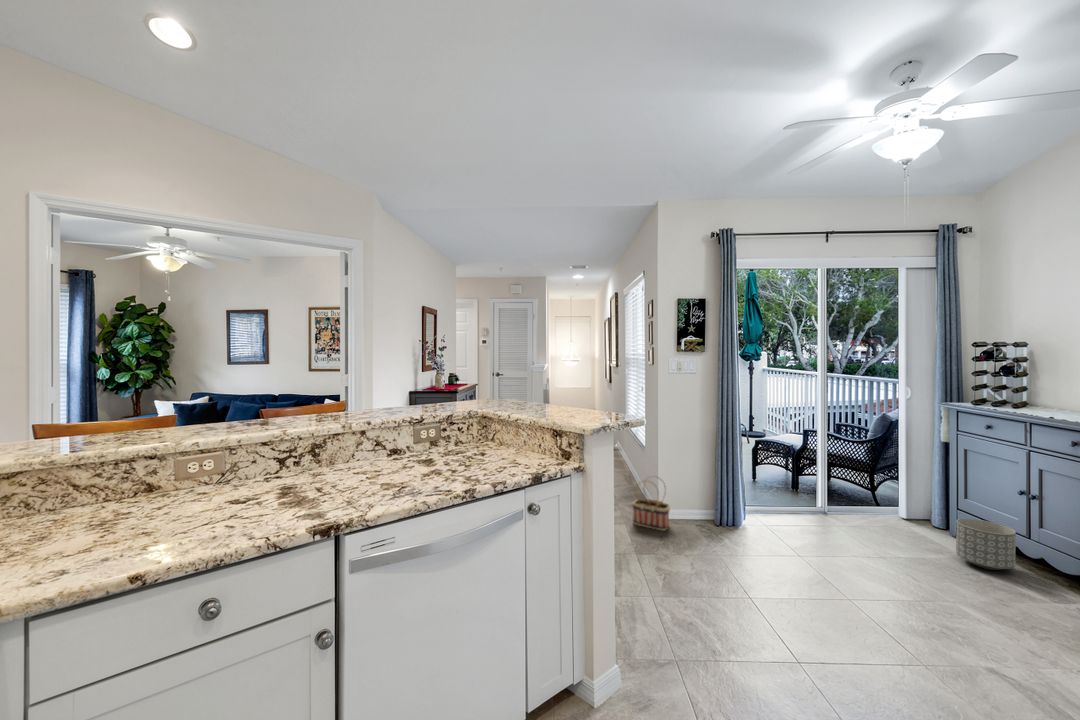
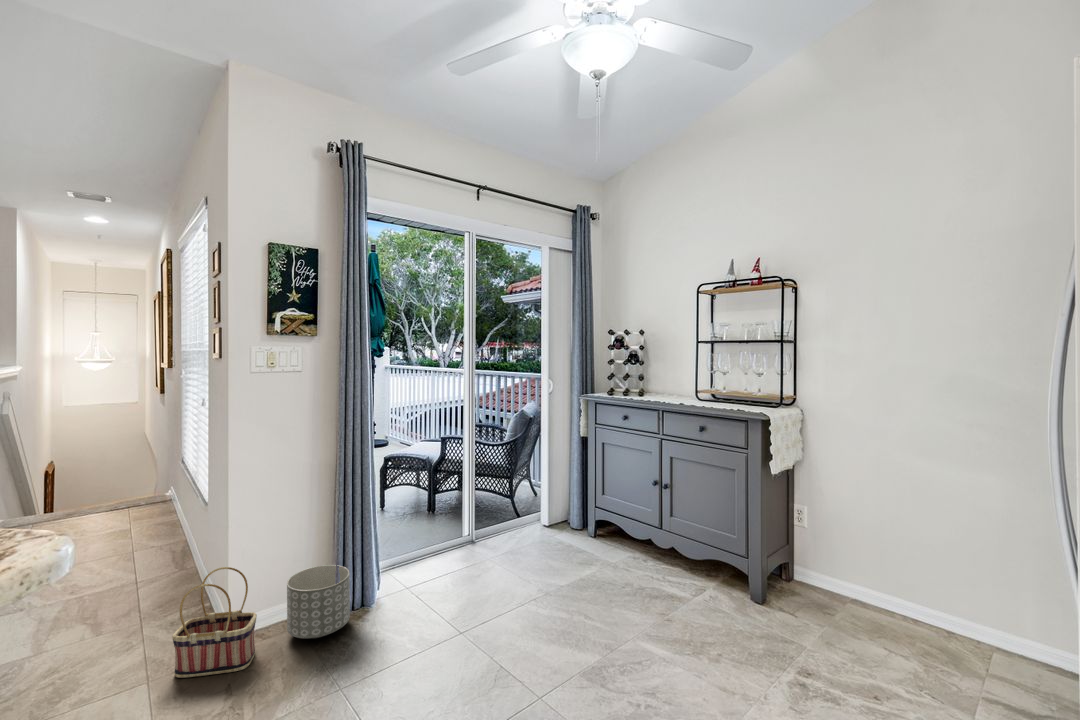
planter: present [956,518,1016,570] -> present [287,565,350,638]

